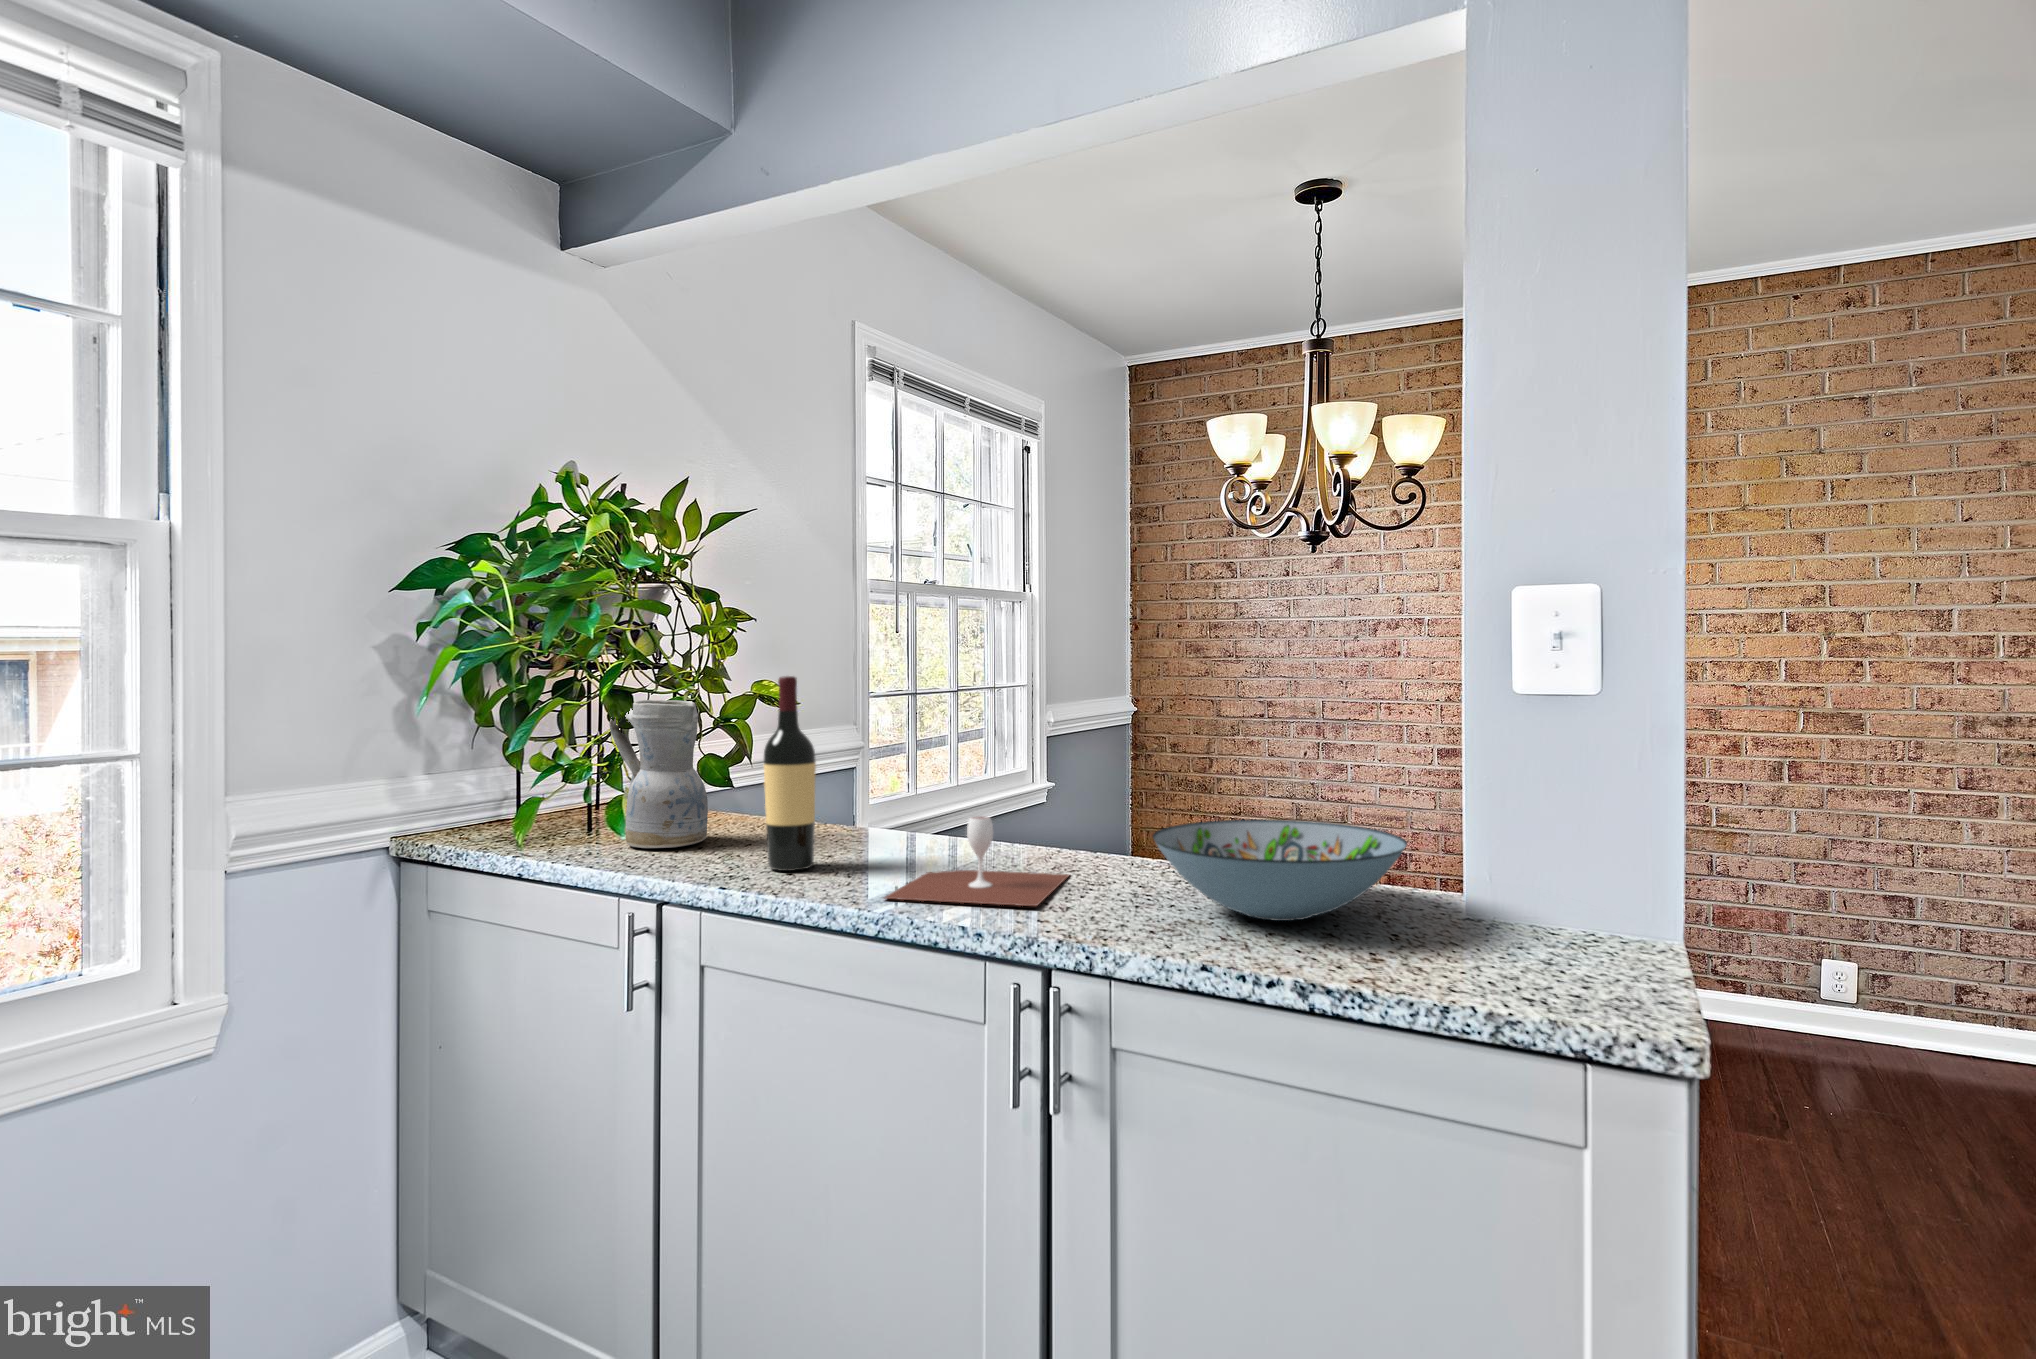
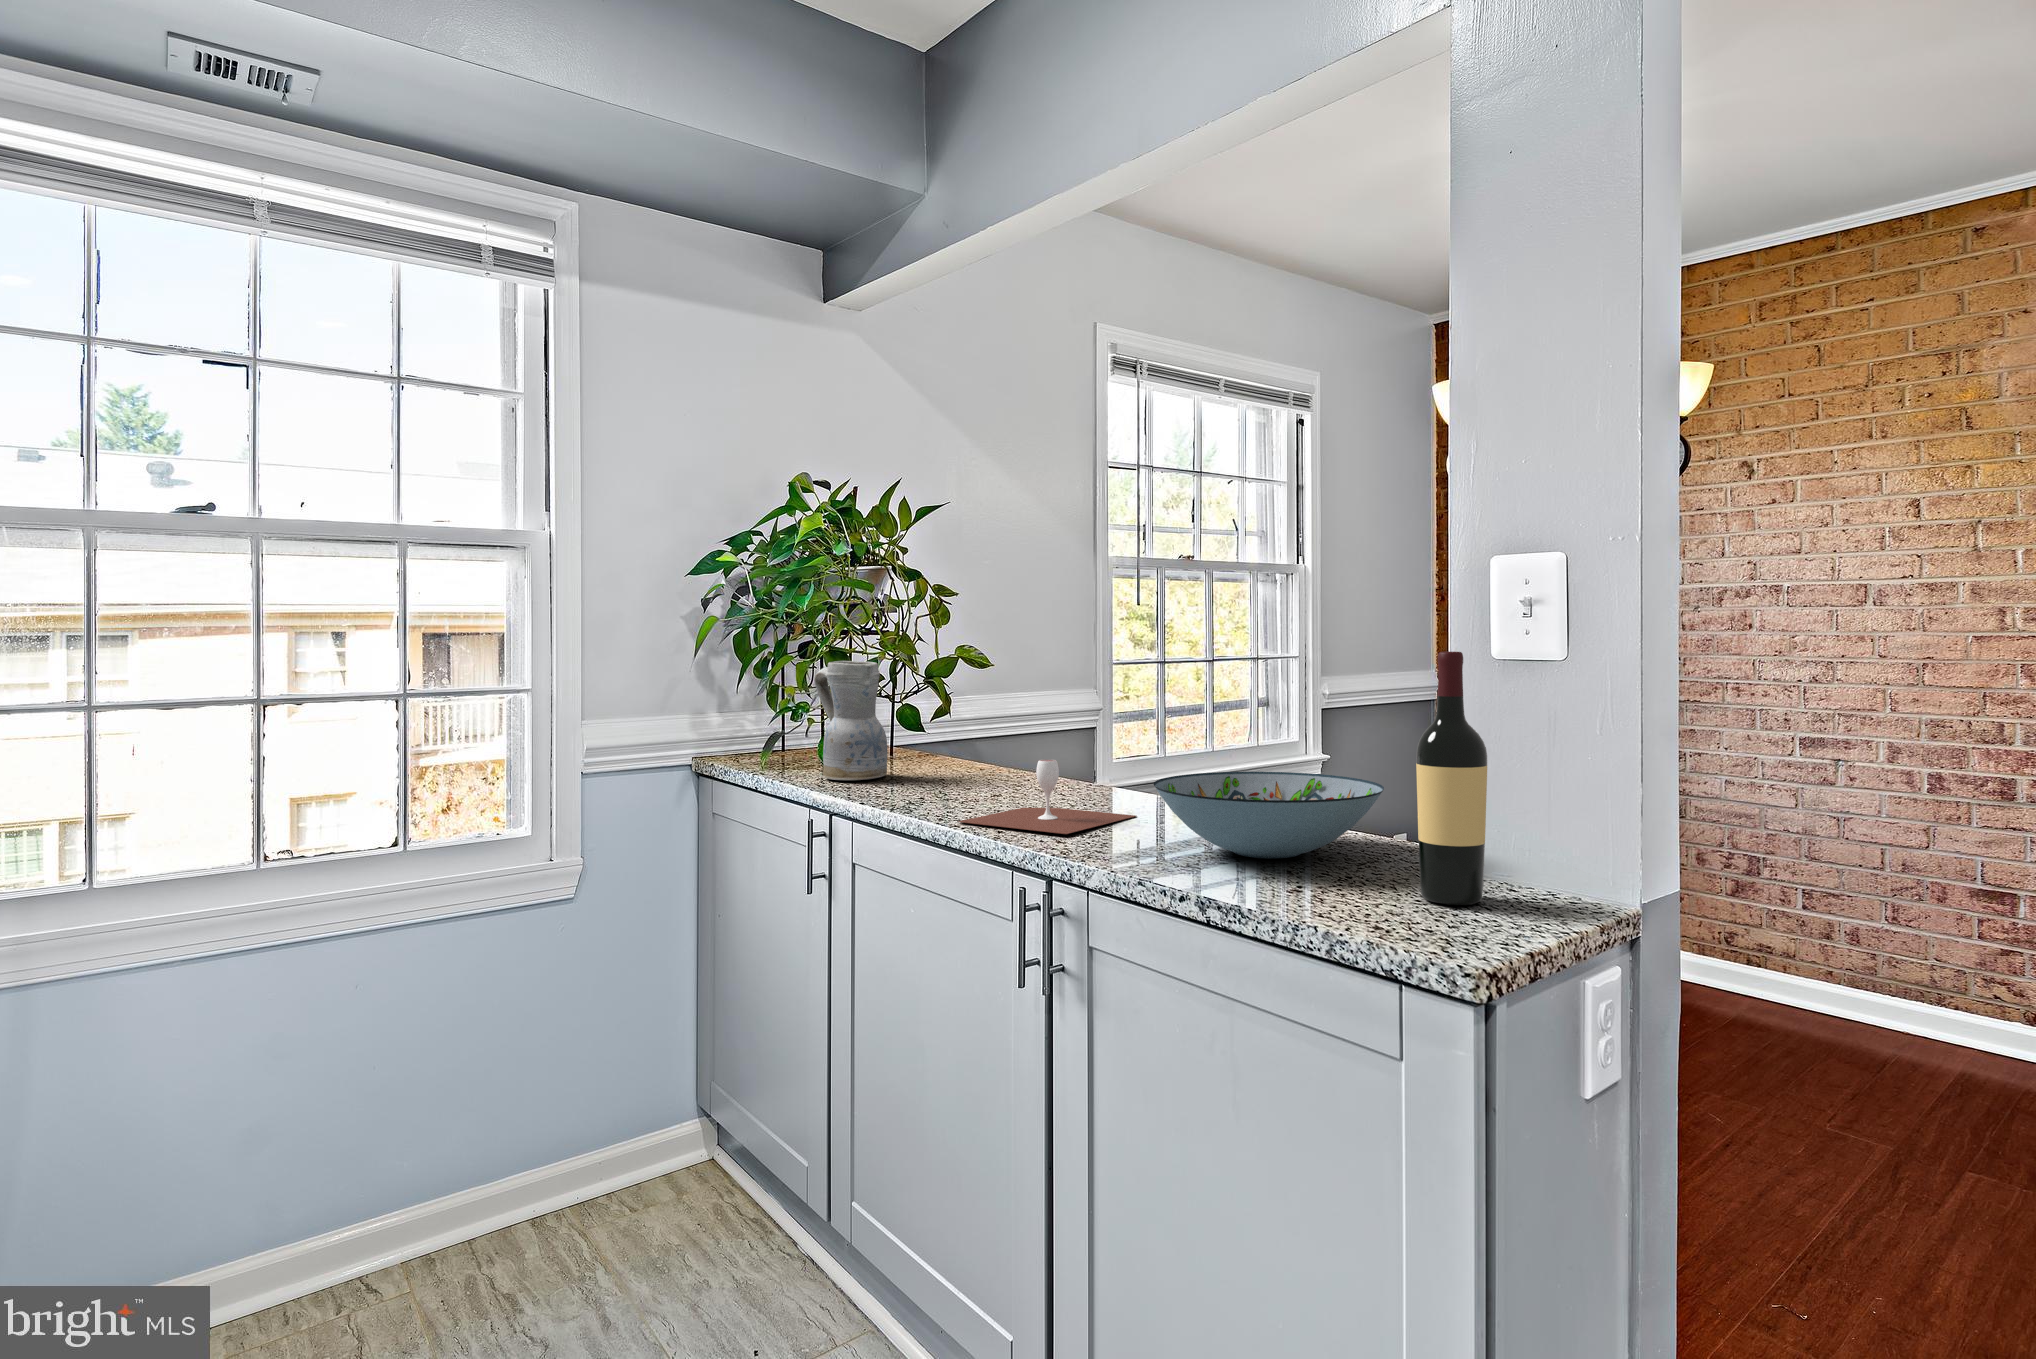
wine bottle: present [764,676,816,871] -> present [1416,652,1487,905]

